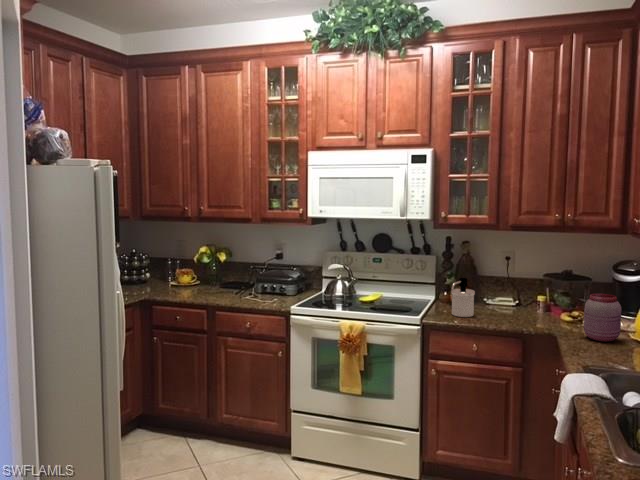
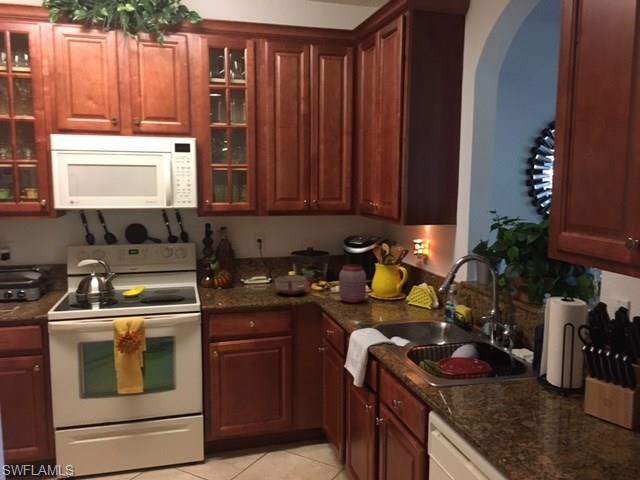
soap dispenser: present [451,278,475,317] -> none [222,262,243,298]
ceramic bowl: none [511,299,552,322] -> present [275,275,308,295]

